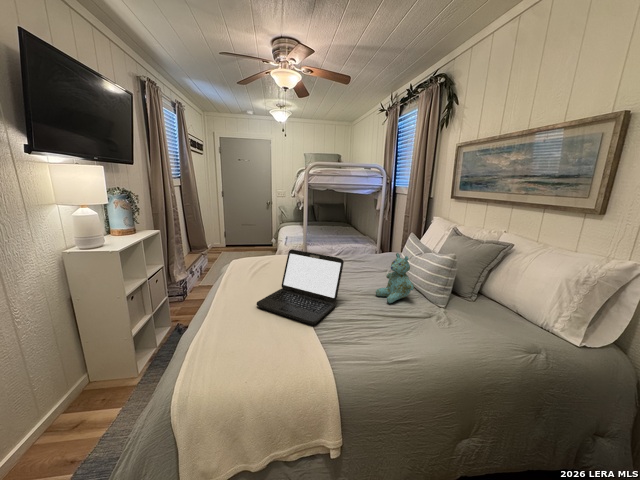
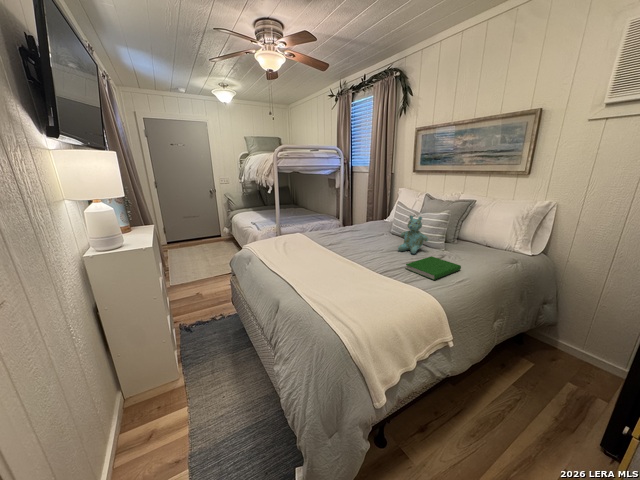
laptop: present [257,249,344,325] -> none [324,223,385,277]
hardcover book: none [354,311,428,346] -> present [406,256,461,280]

